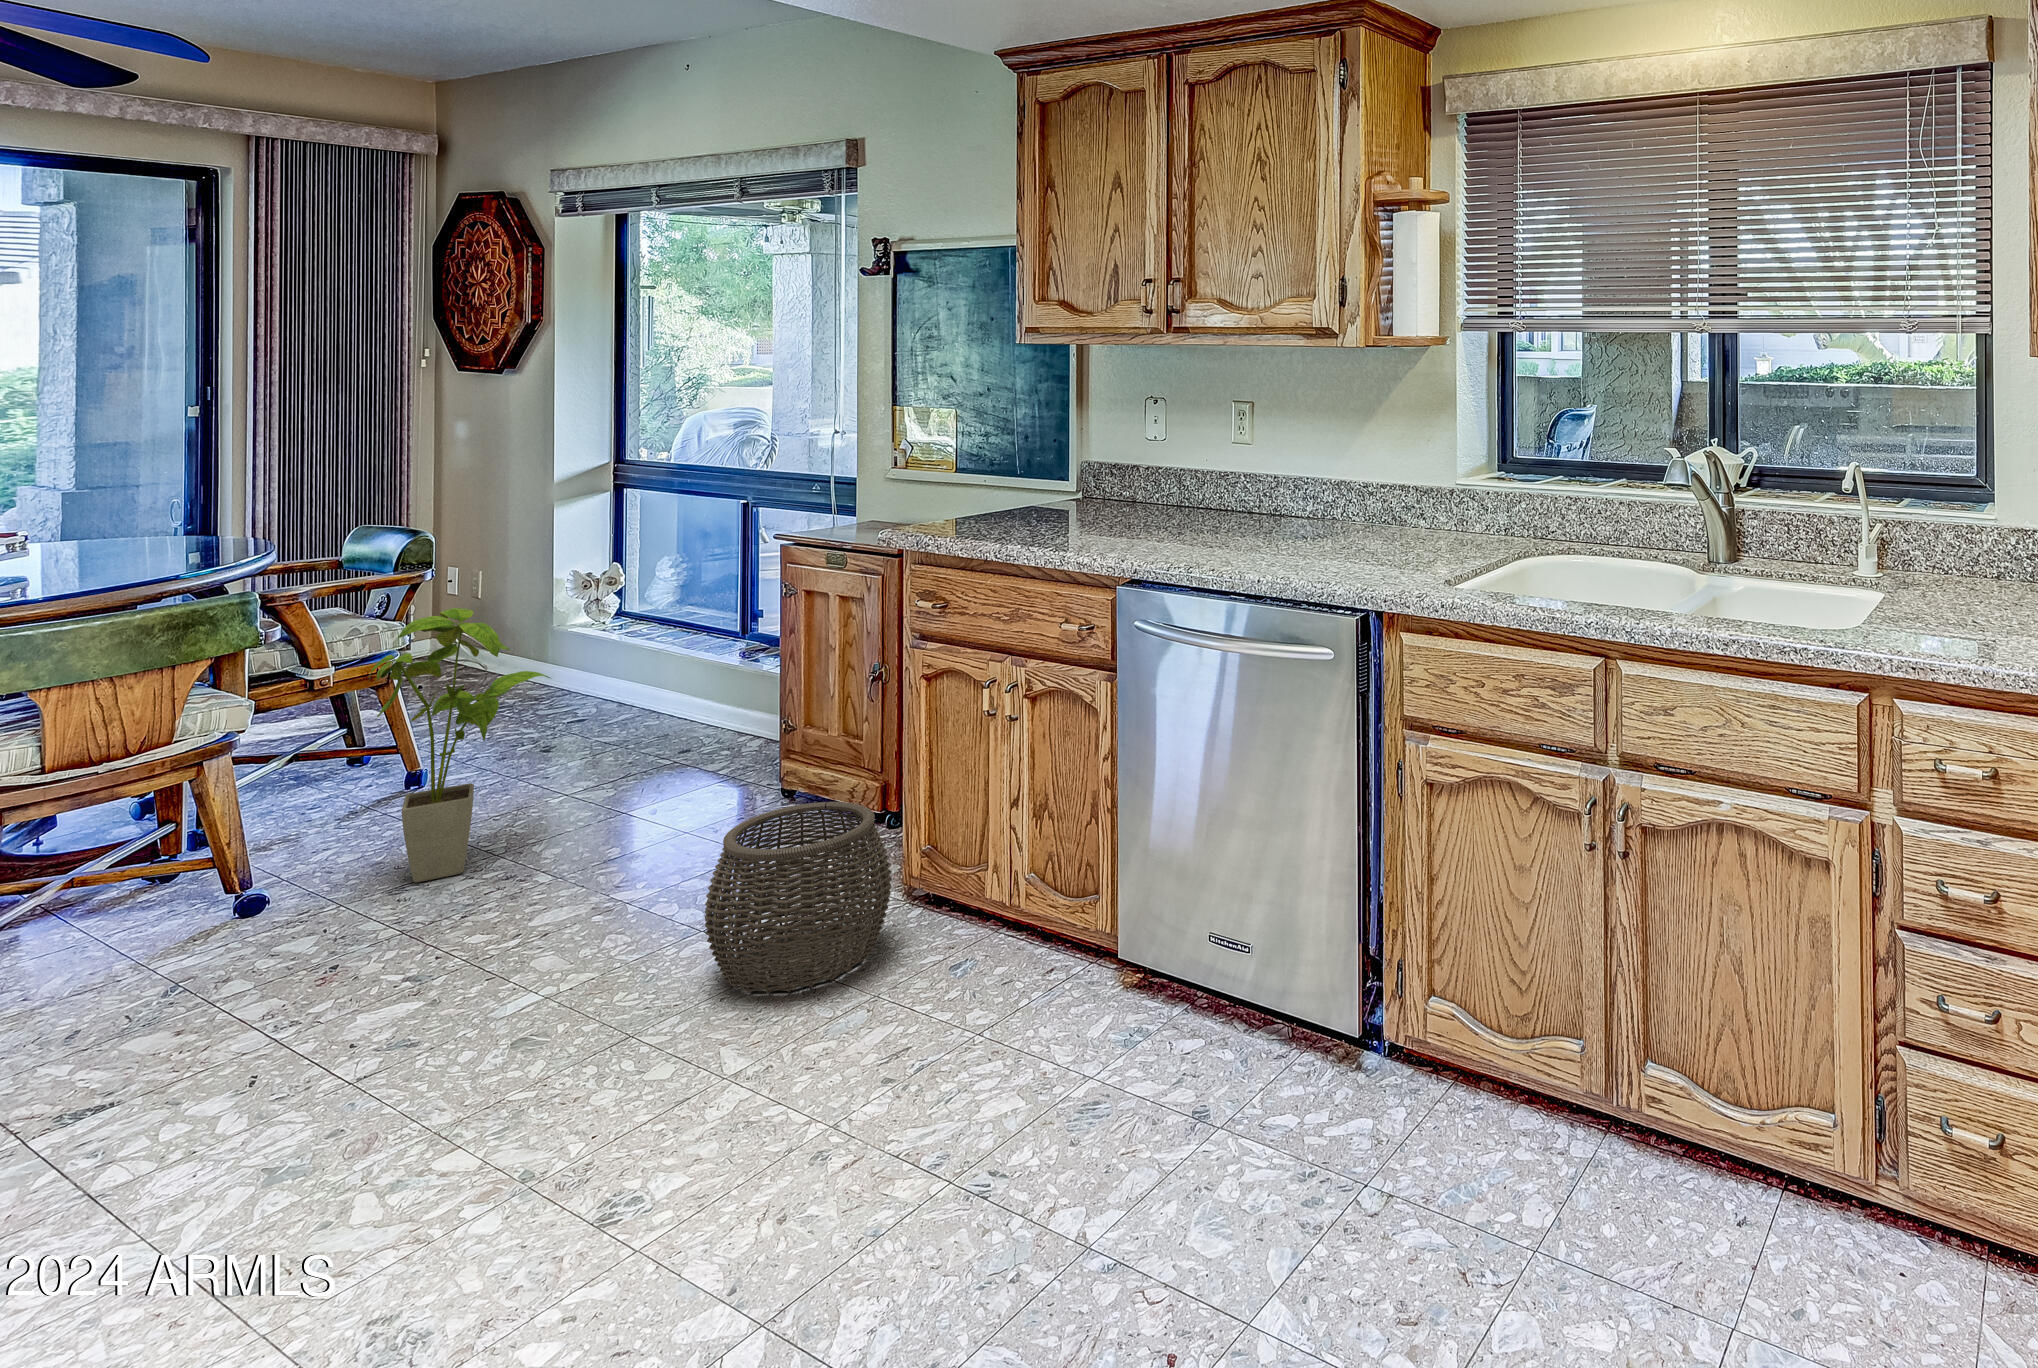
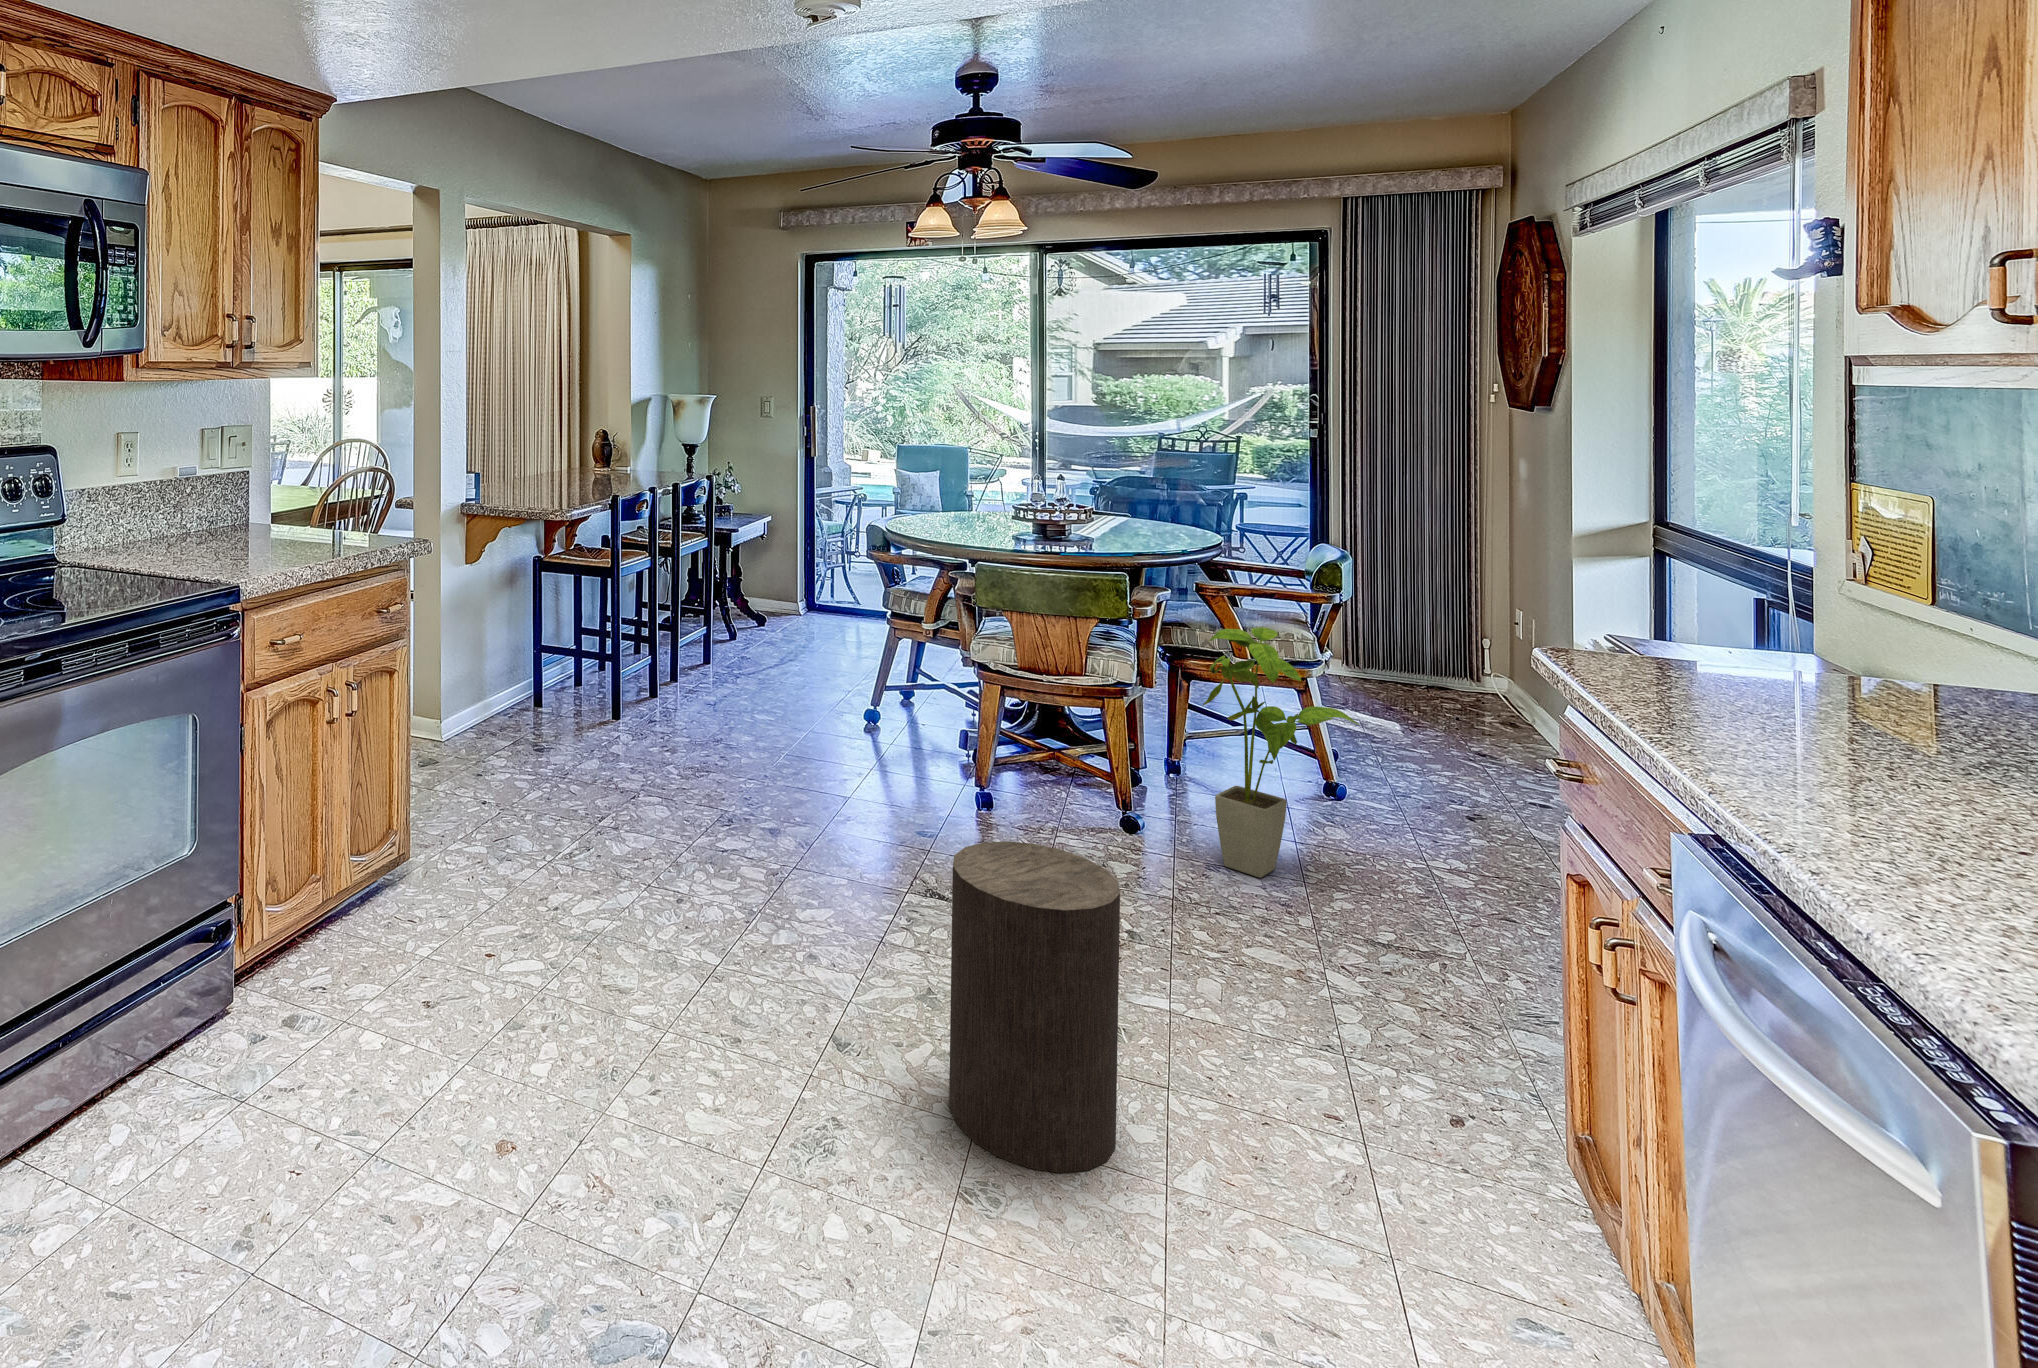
woven basket: present [705,802,892,994] -> none [1265,944,1514,1206]
stool: none [450,840,664,1196] -> present [949,841,1120,1173]

